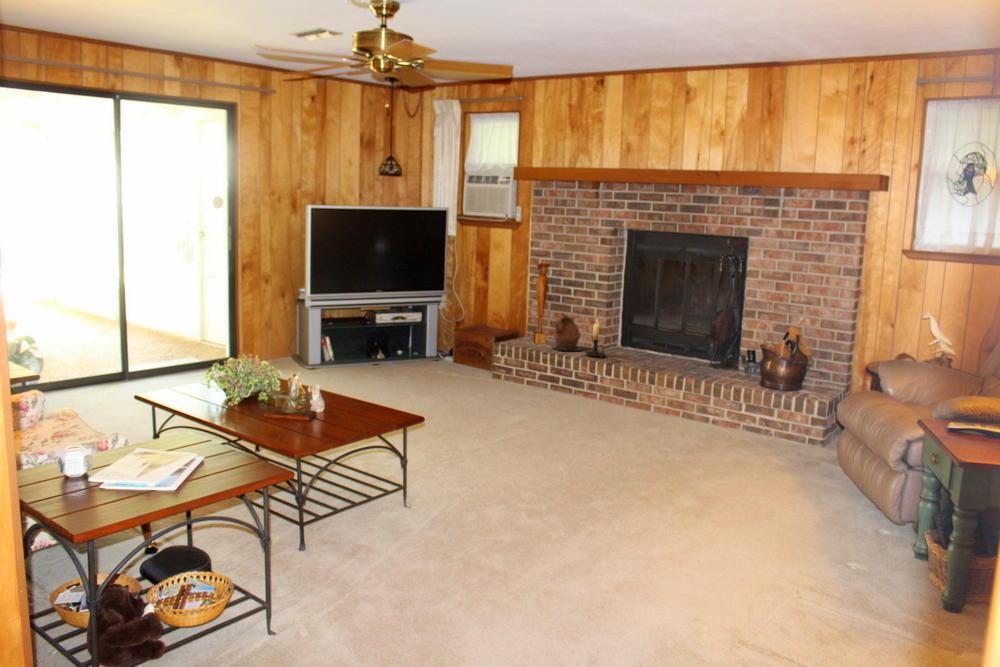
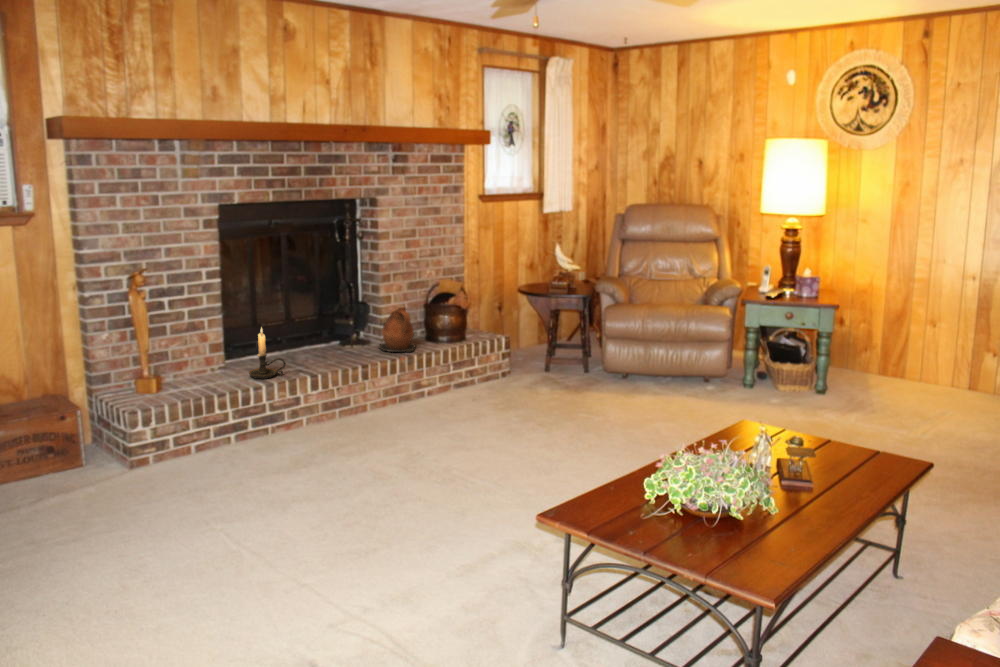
ceramic pitcher: present [552,313,581,351] -> present [379,307,415,352]

